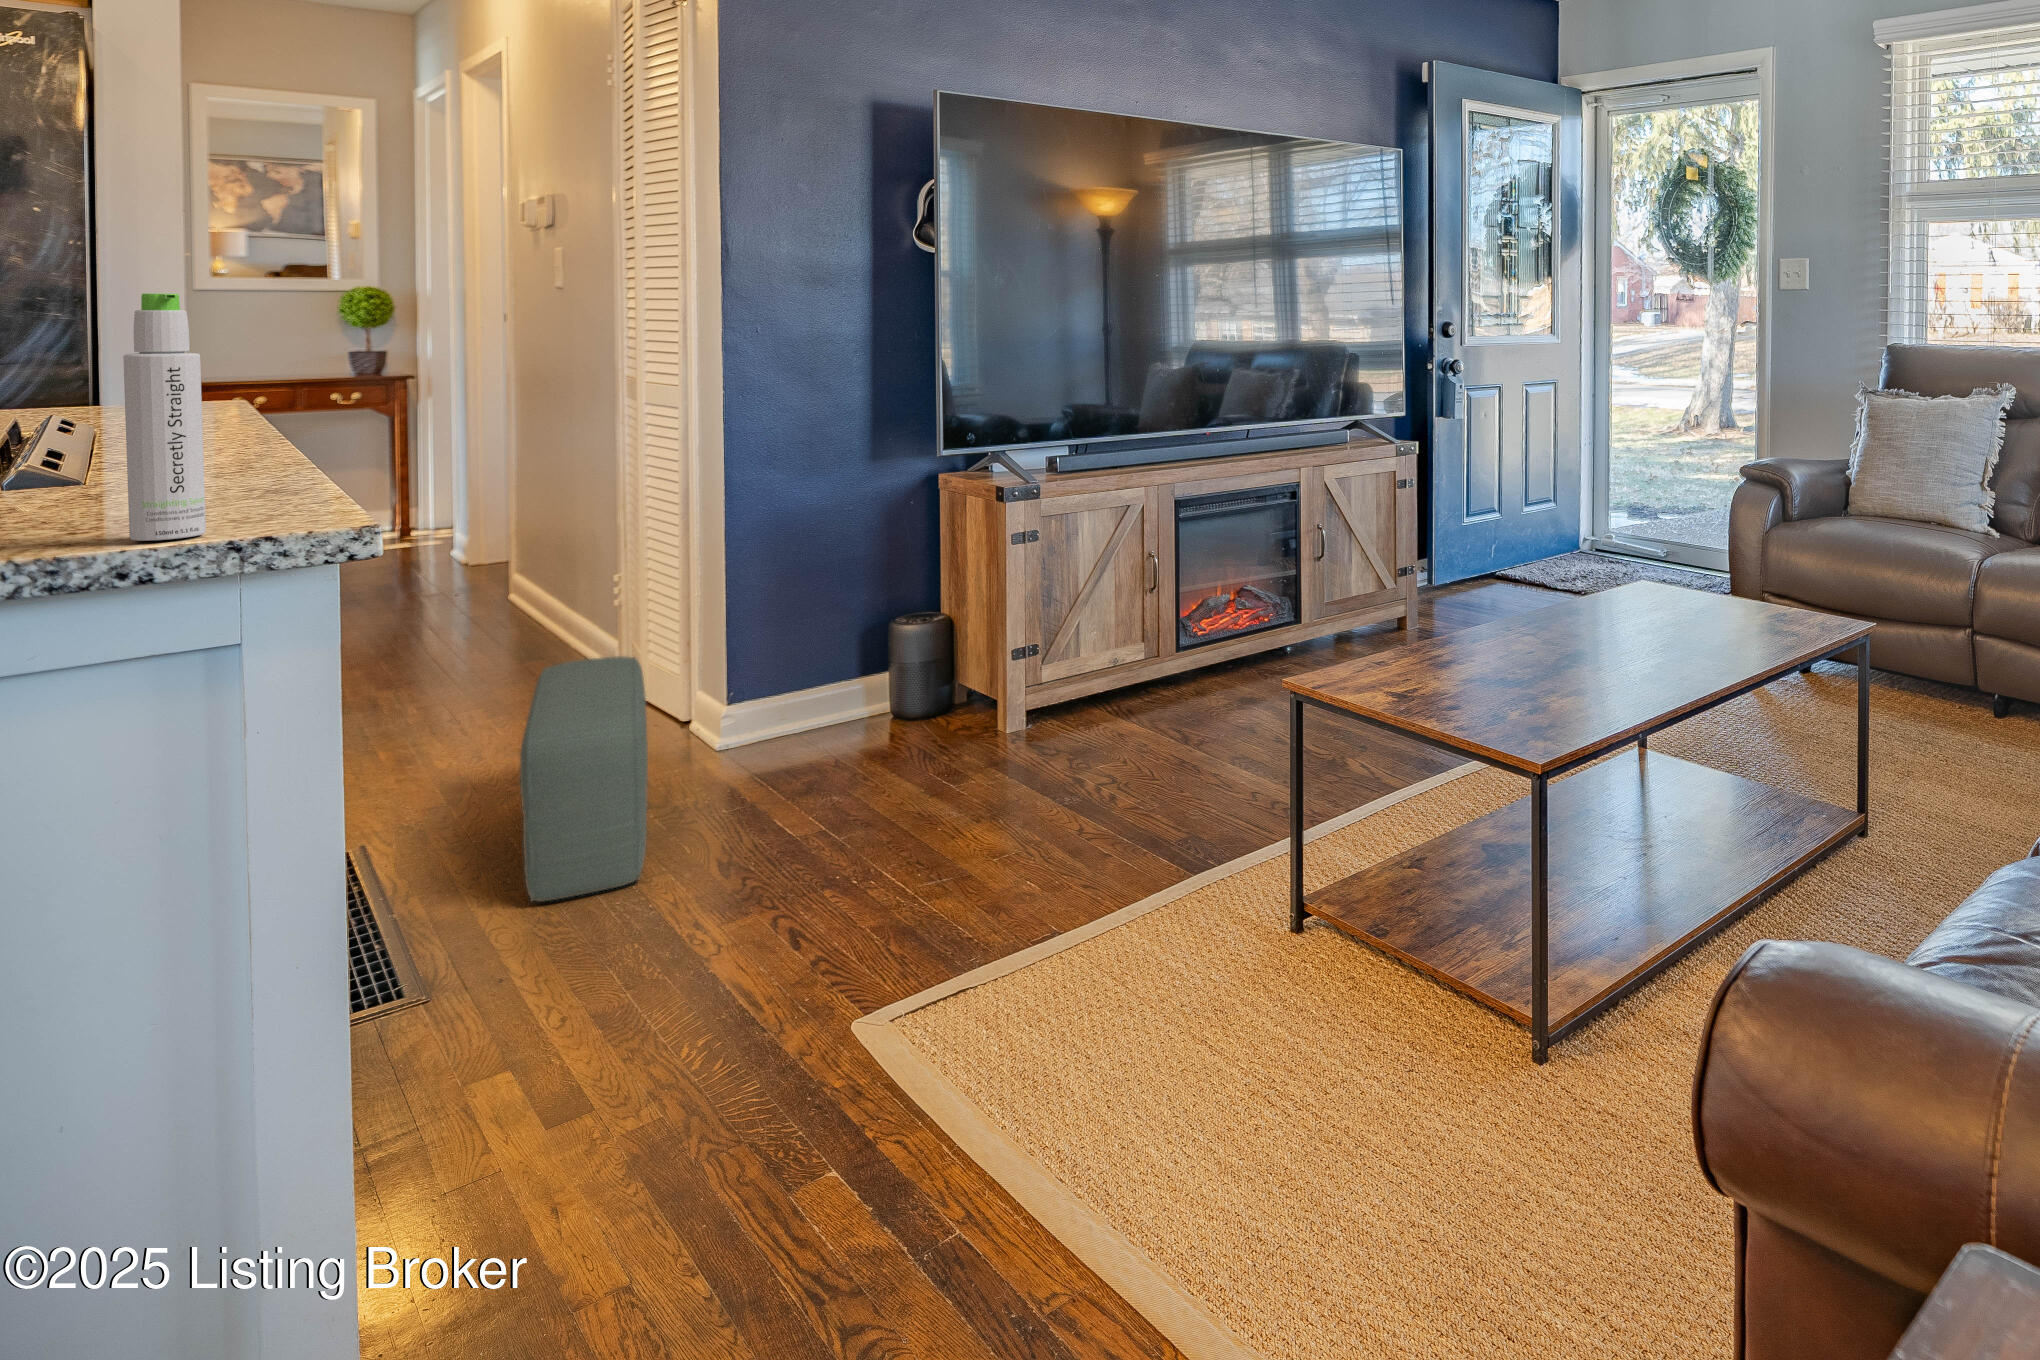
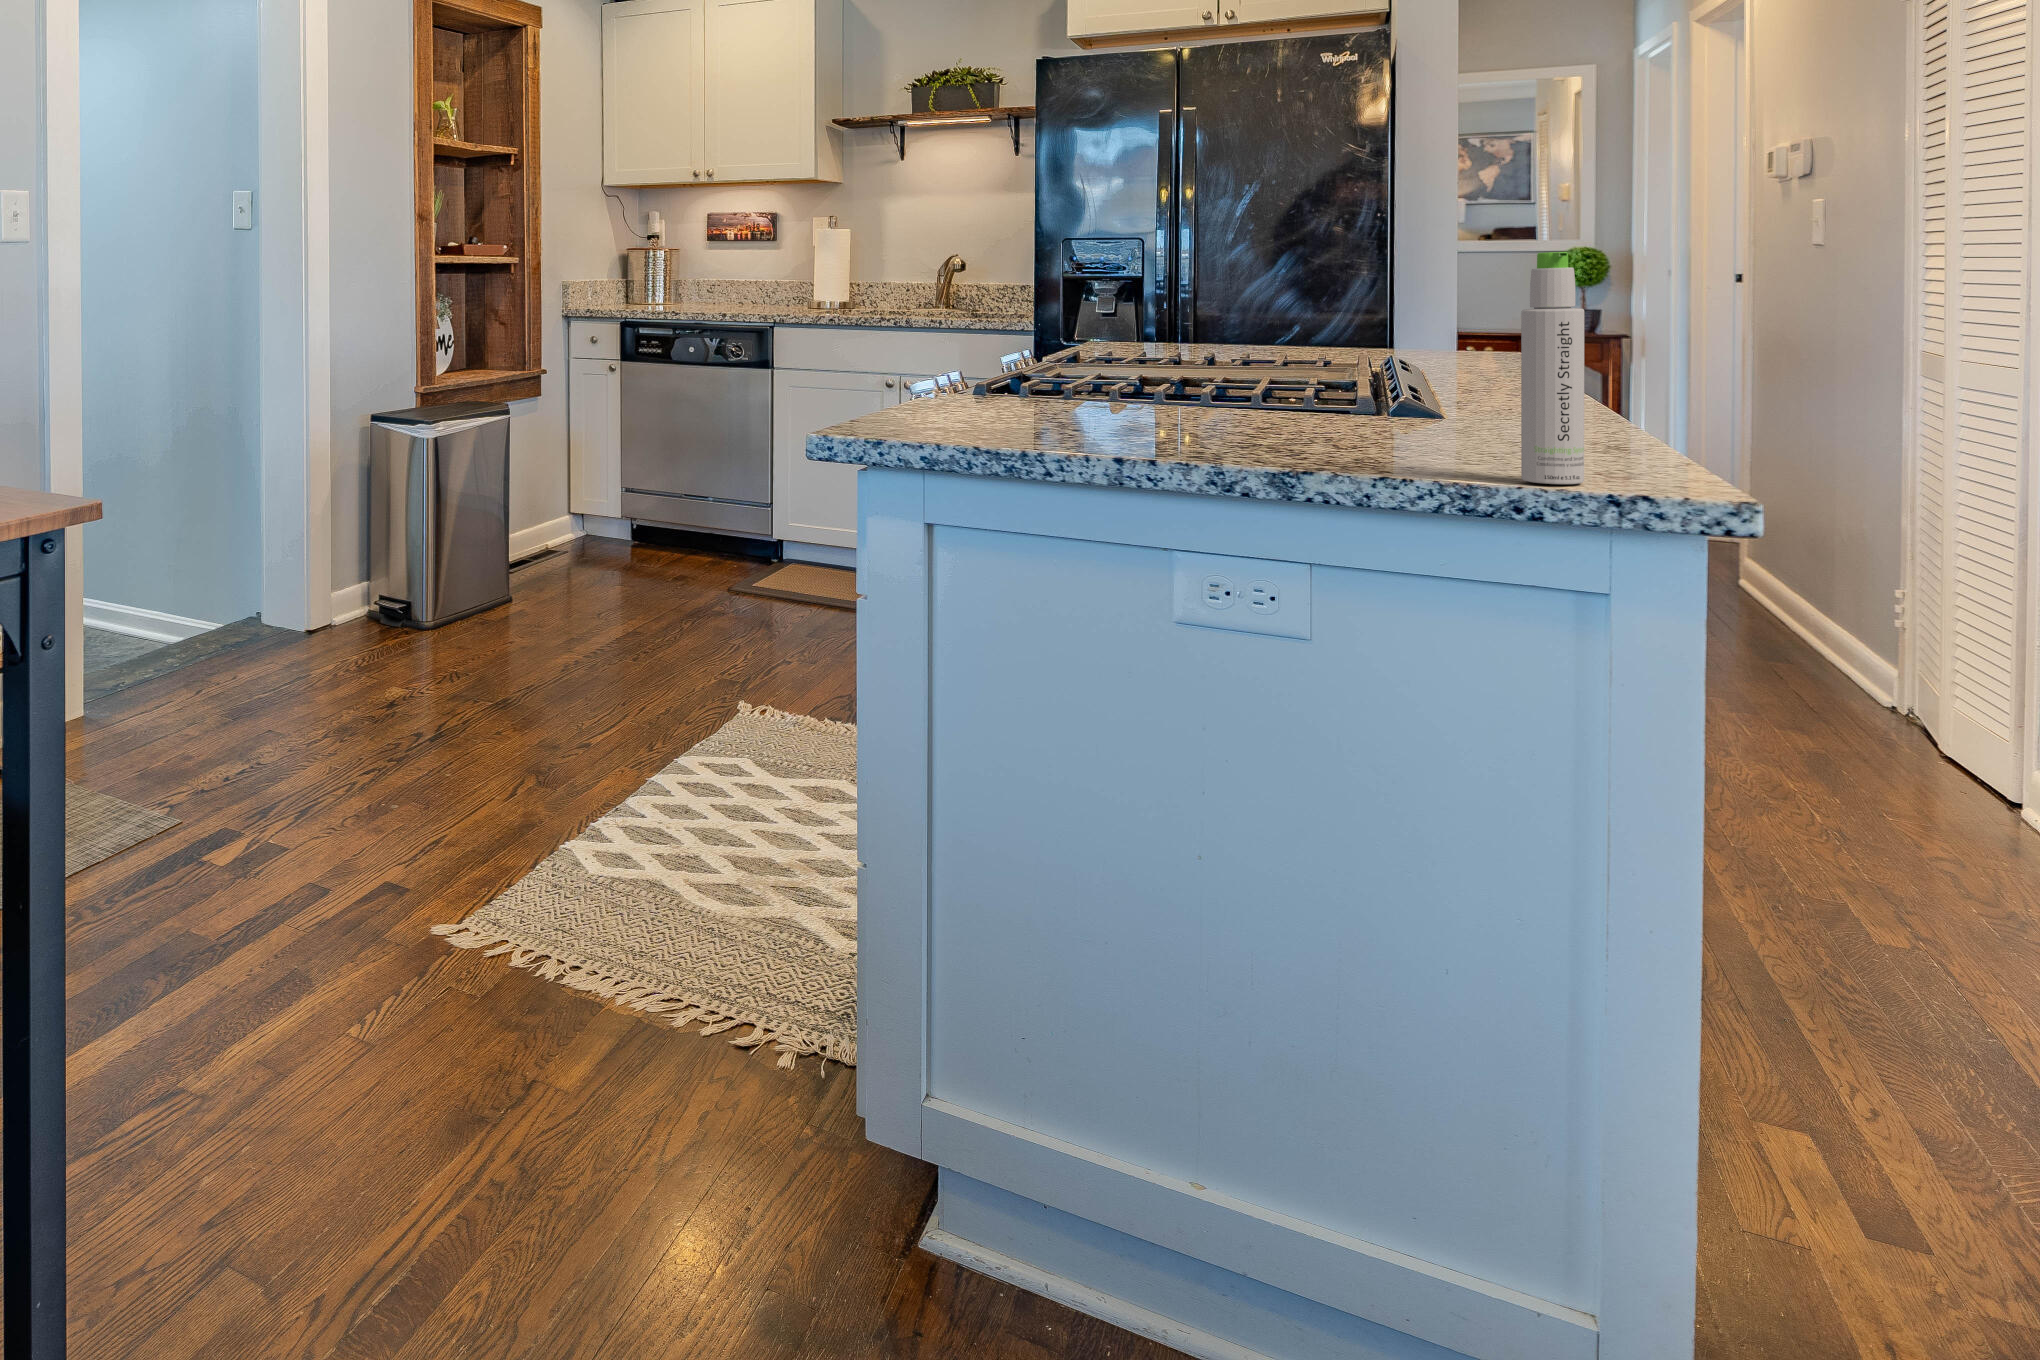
pouf: present [520,656,648,901] -> none [1800,677,1973,979]

